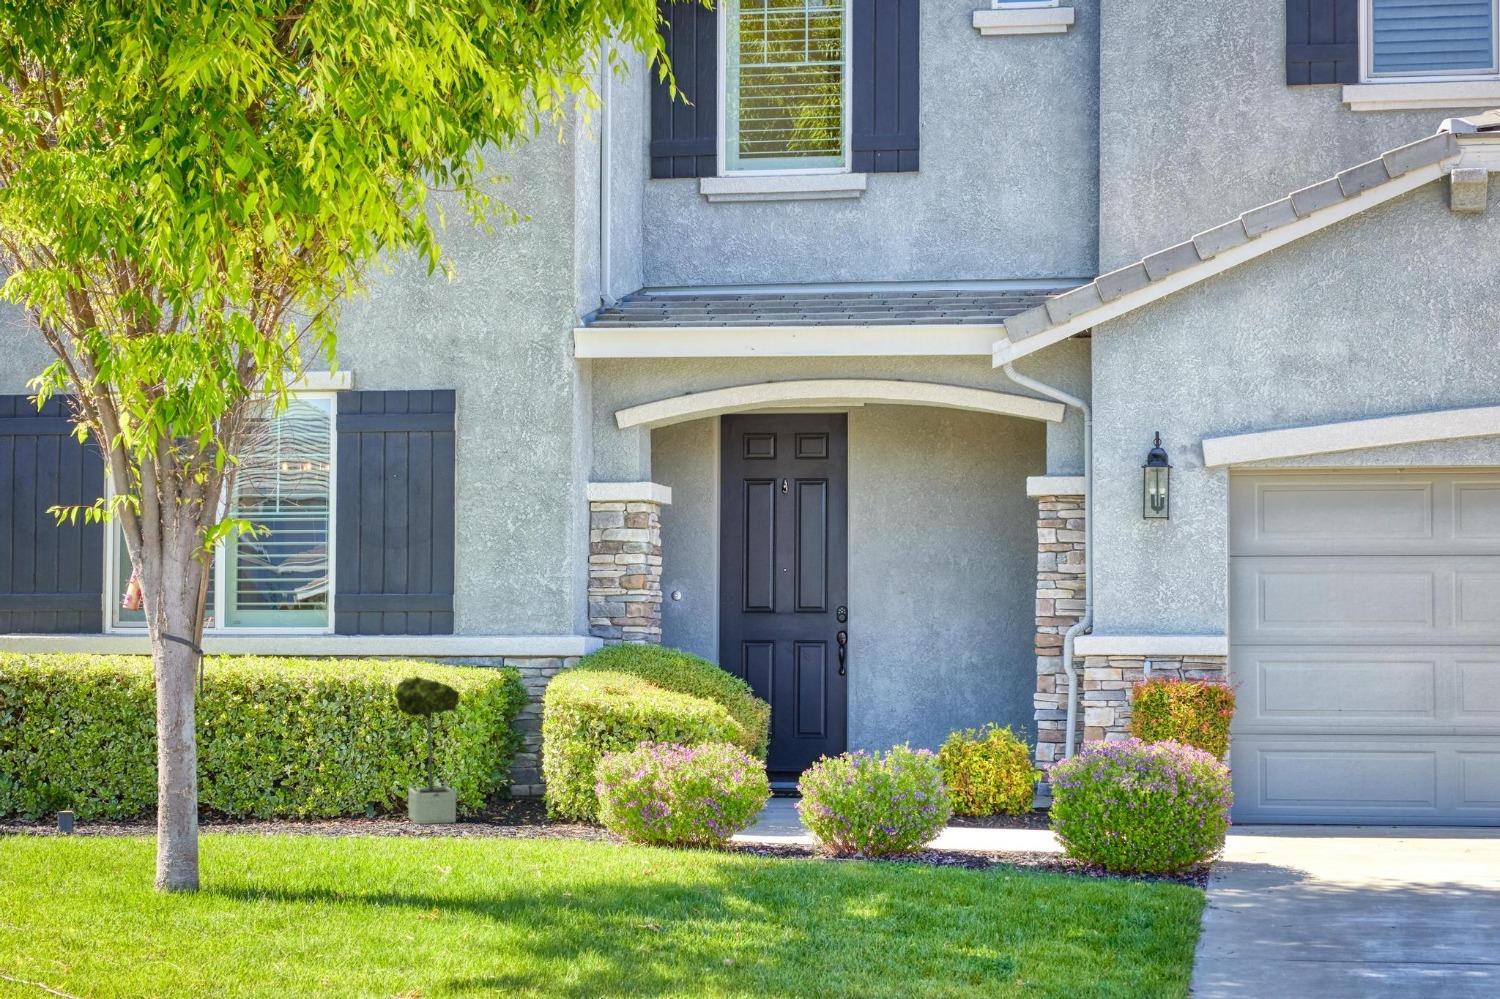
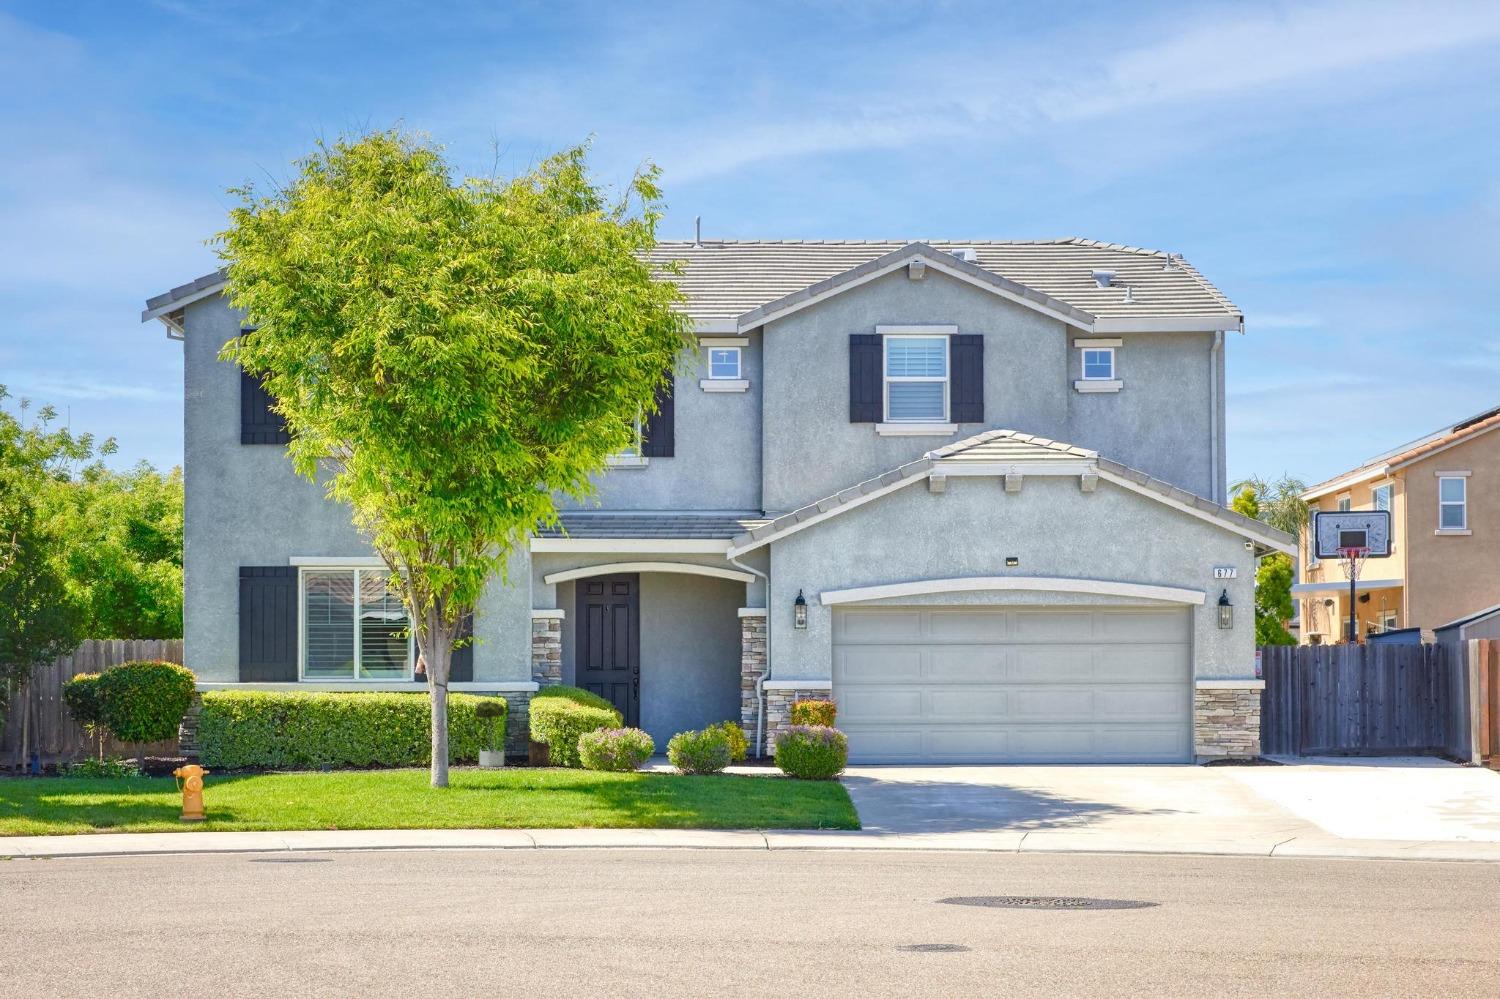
bucket: none [506,744,576,828] -> present [528,739,550,767]

